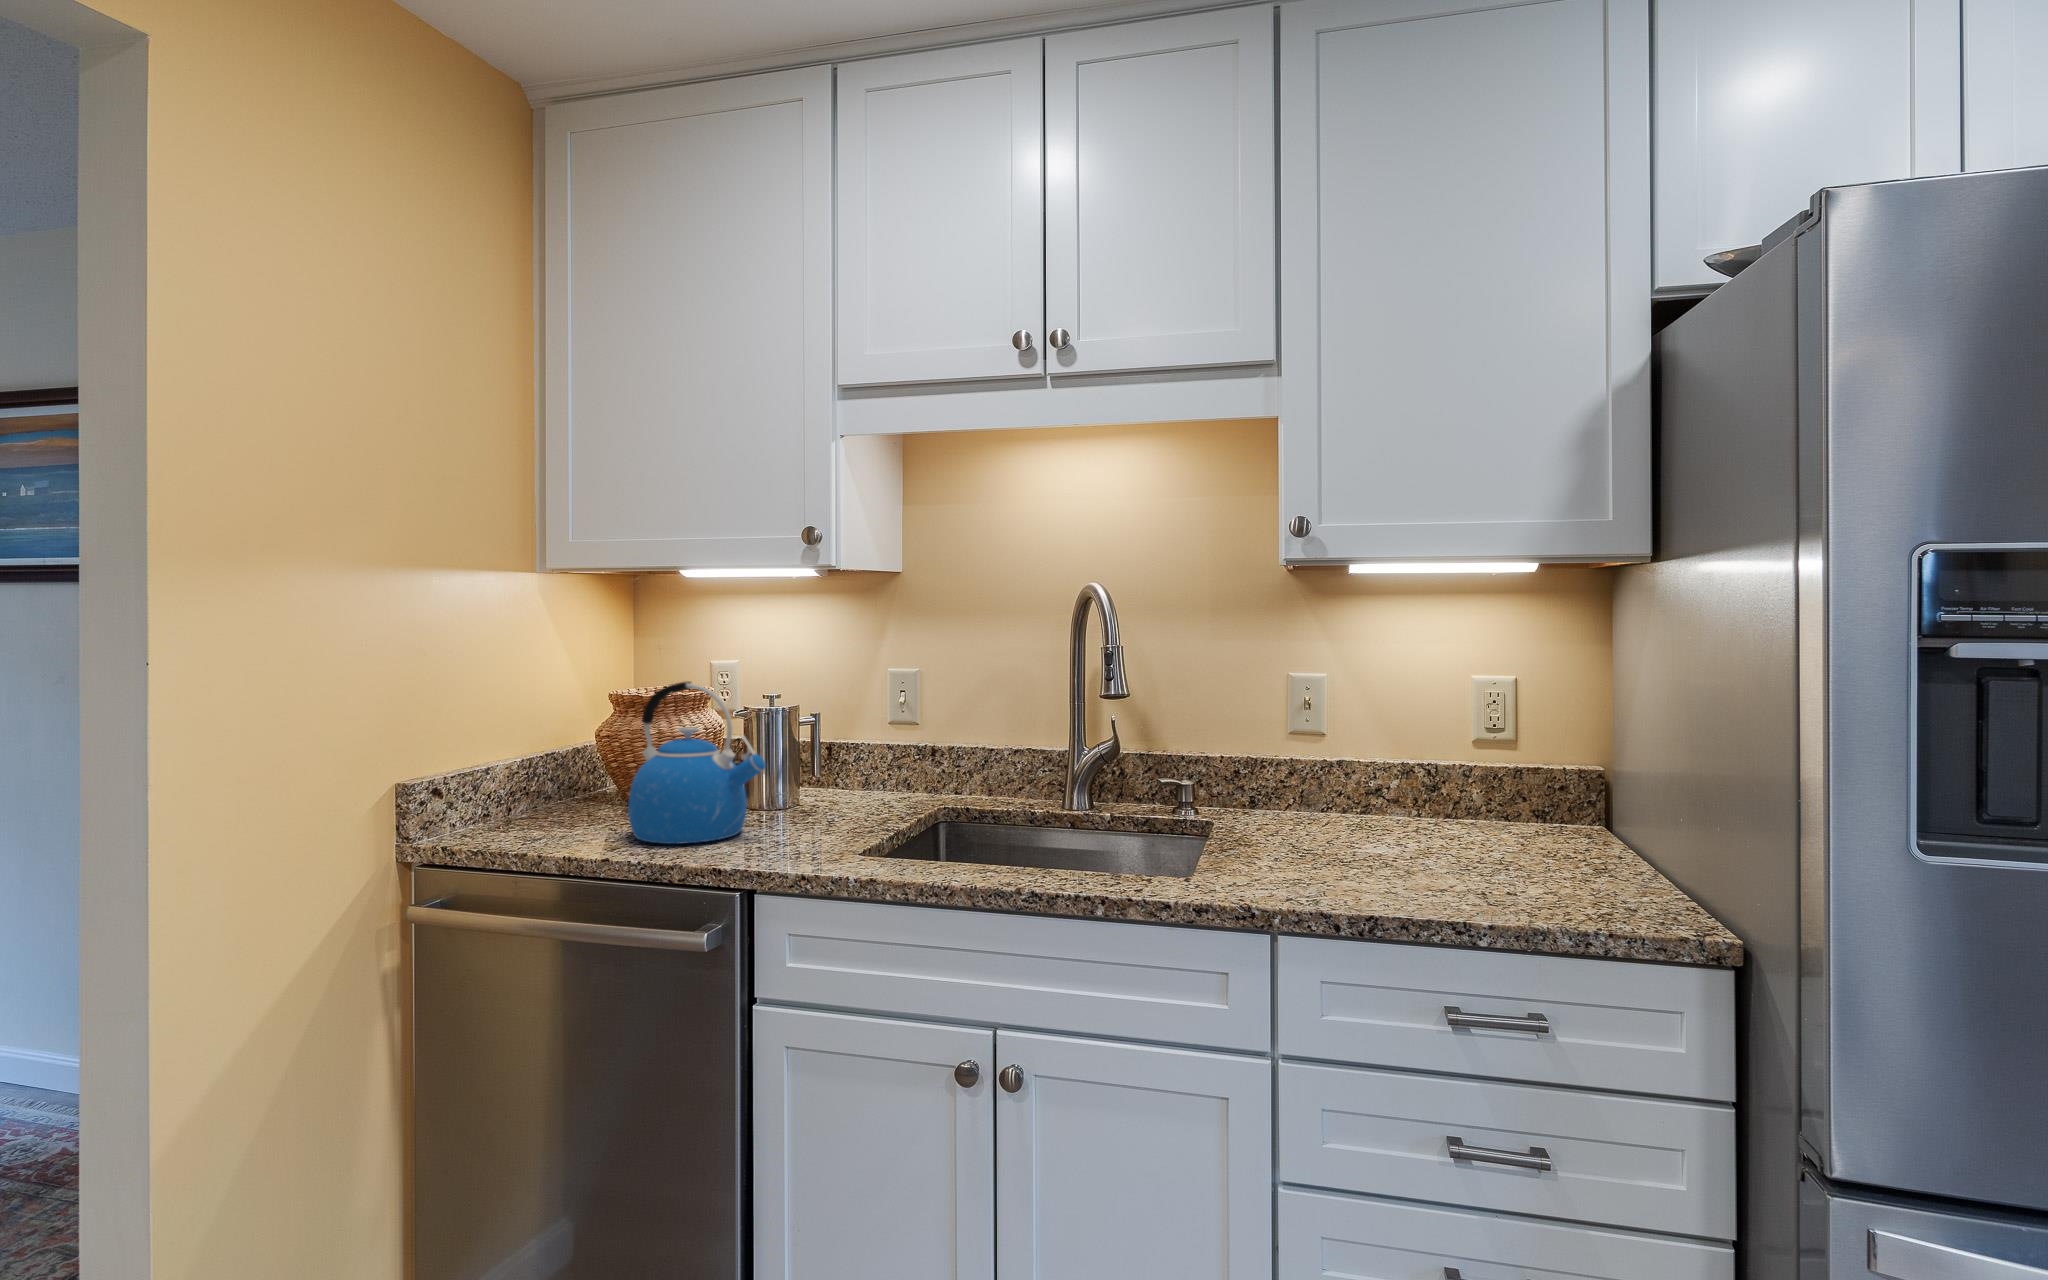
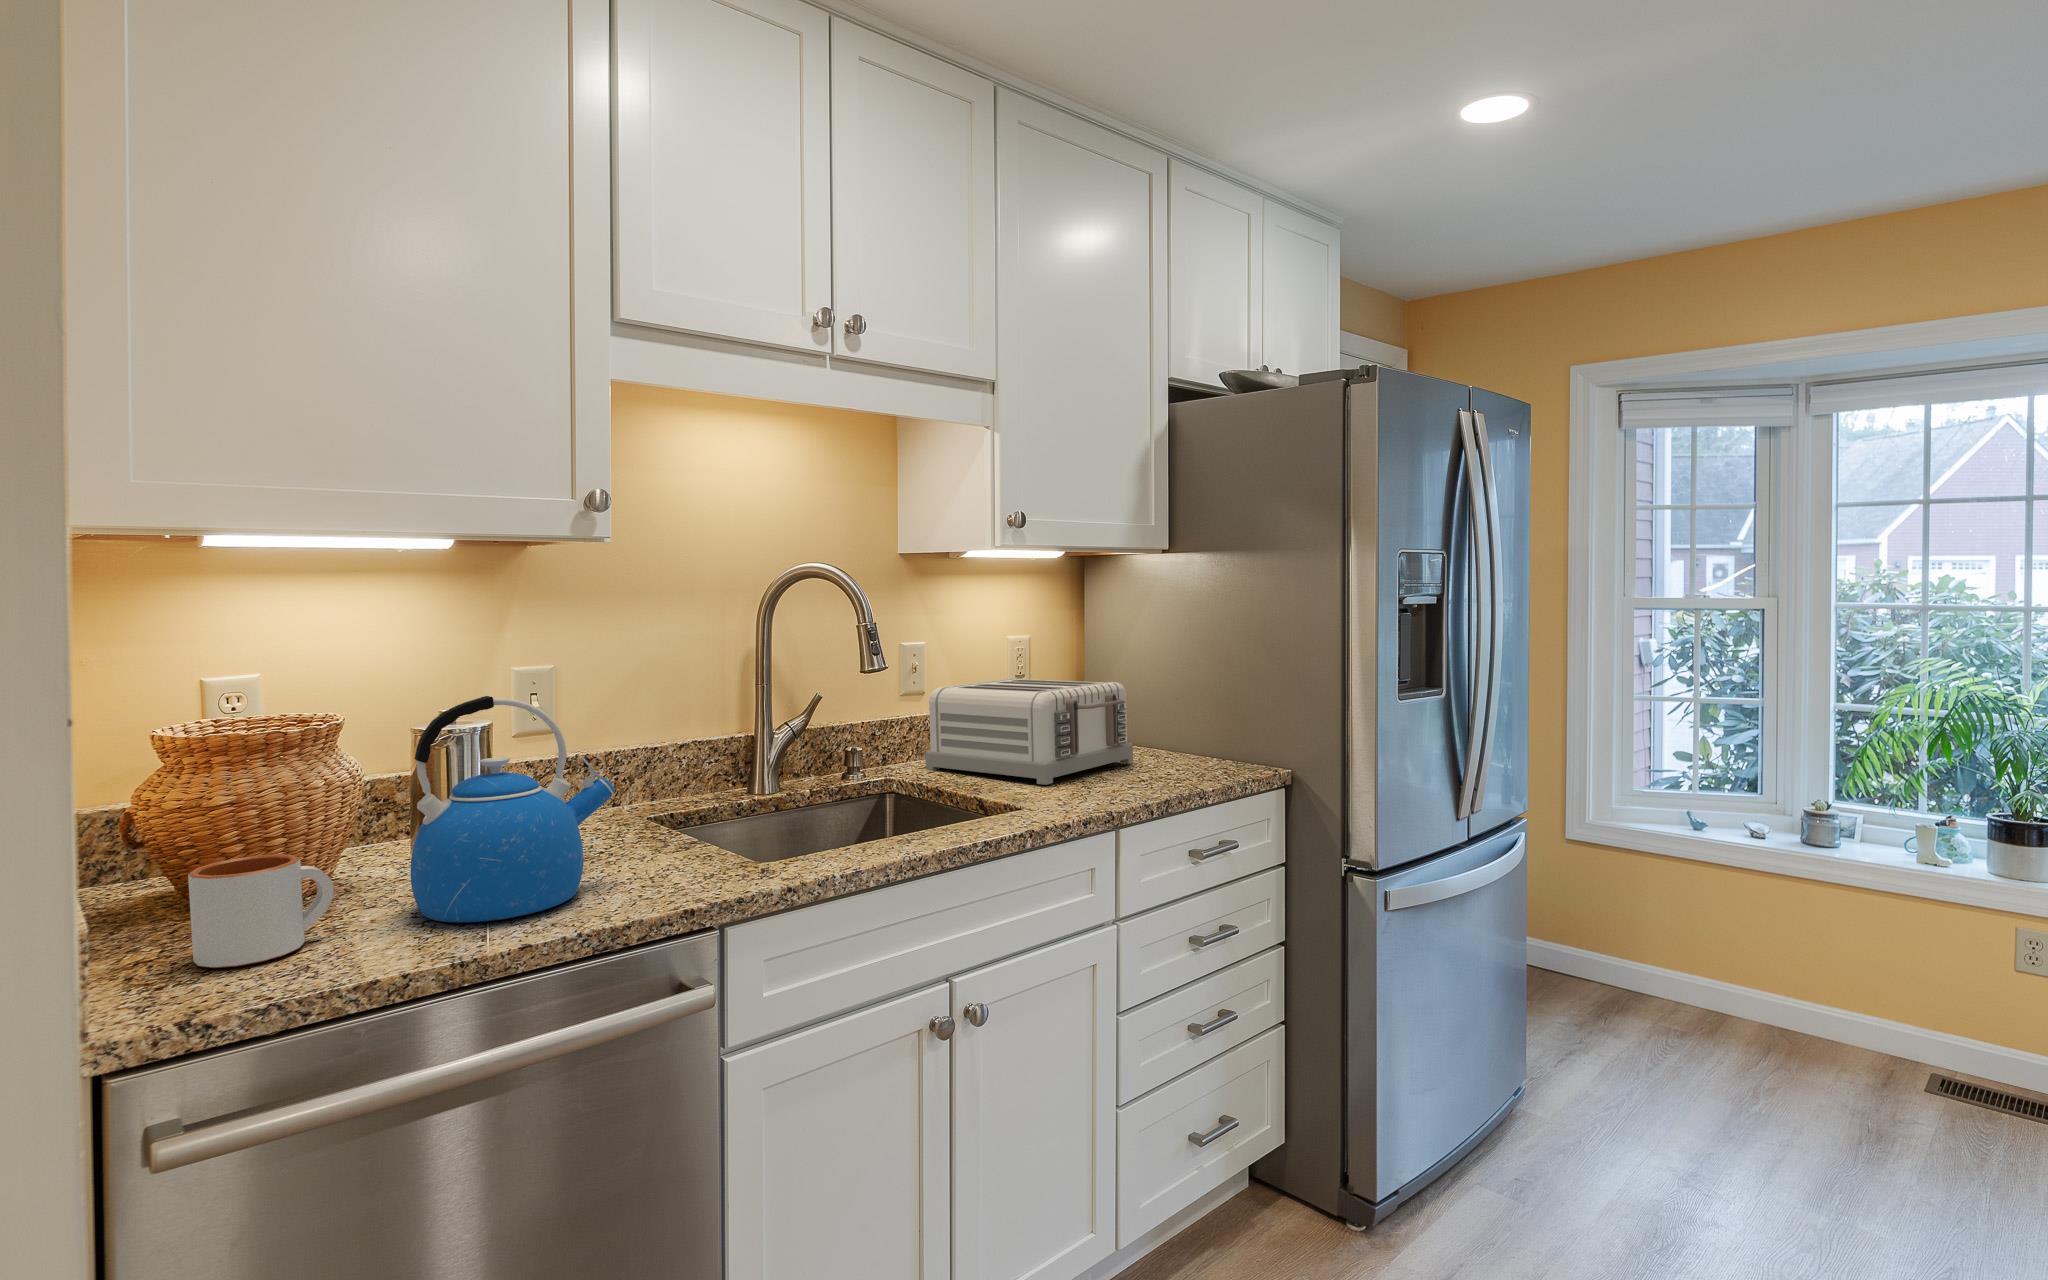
toaster: none [1276,726,1521,868] -> present [925,678,1133,785]
mug: none [529,768,603,831] -> present [188,854,334,968]

